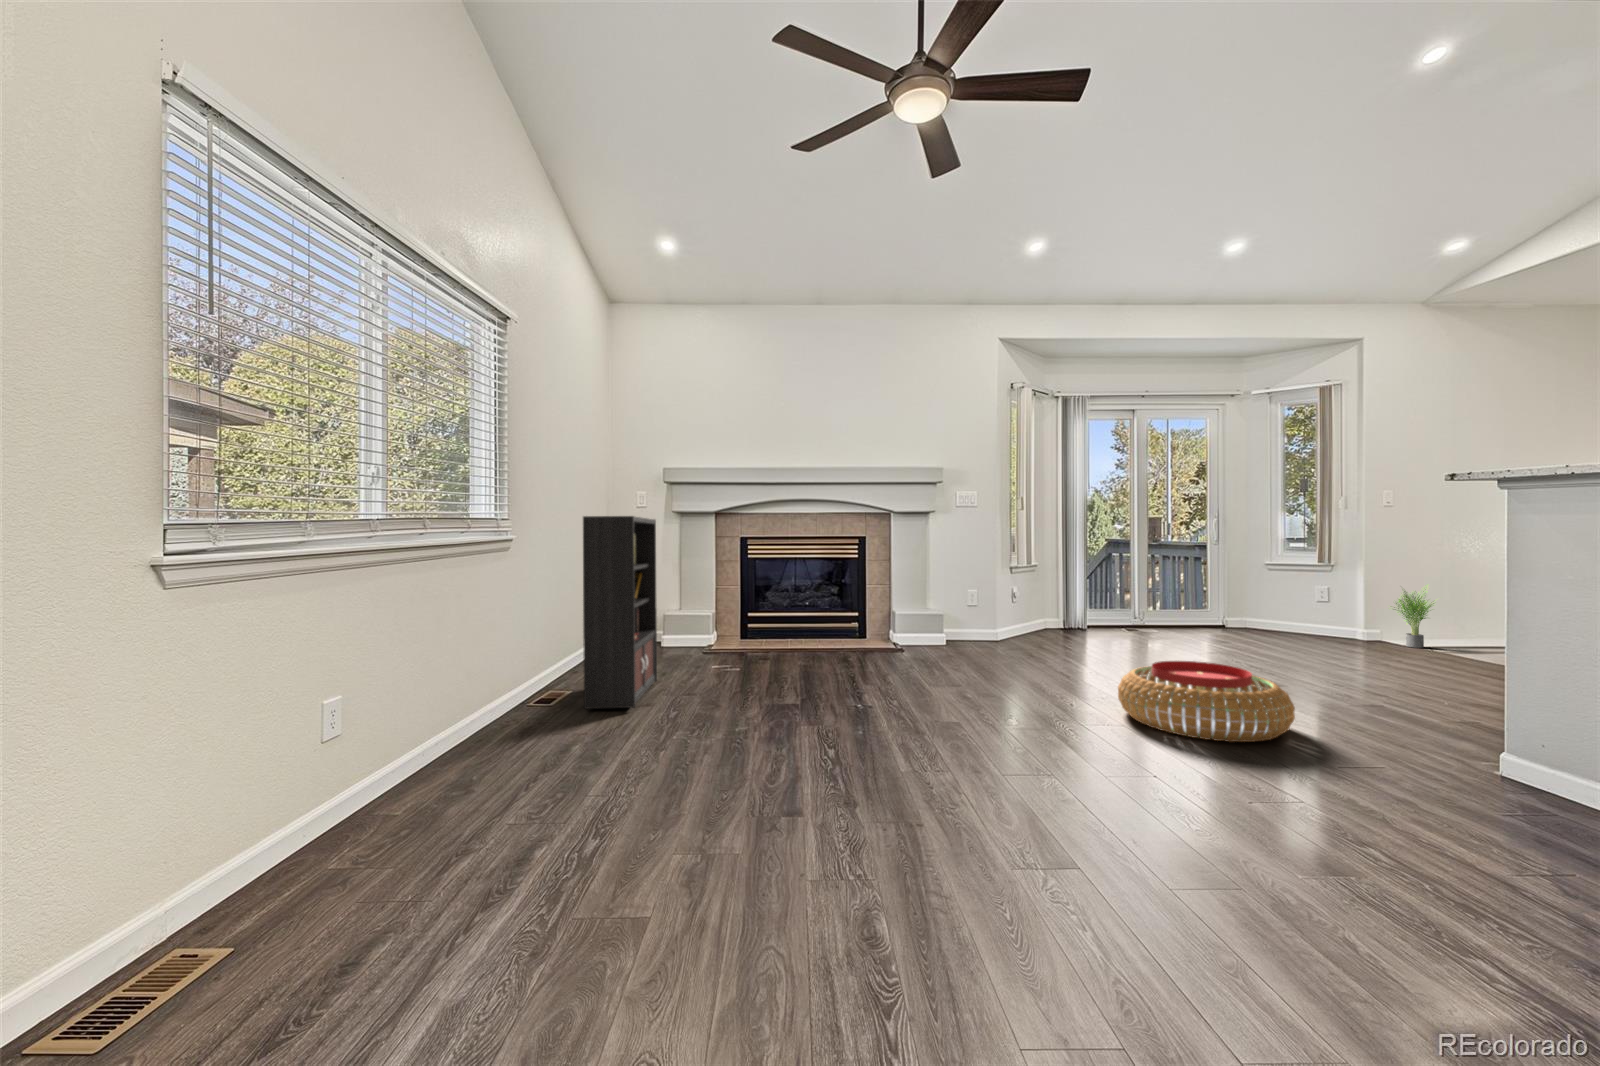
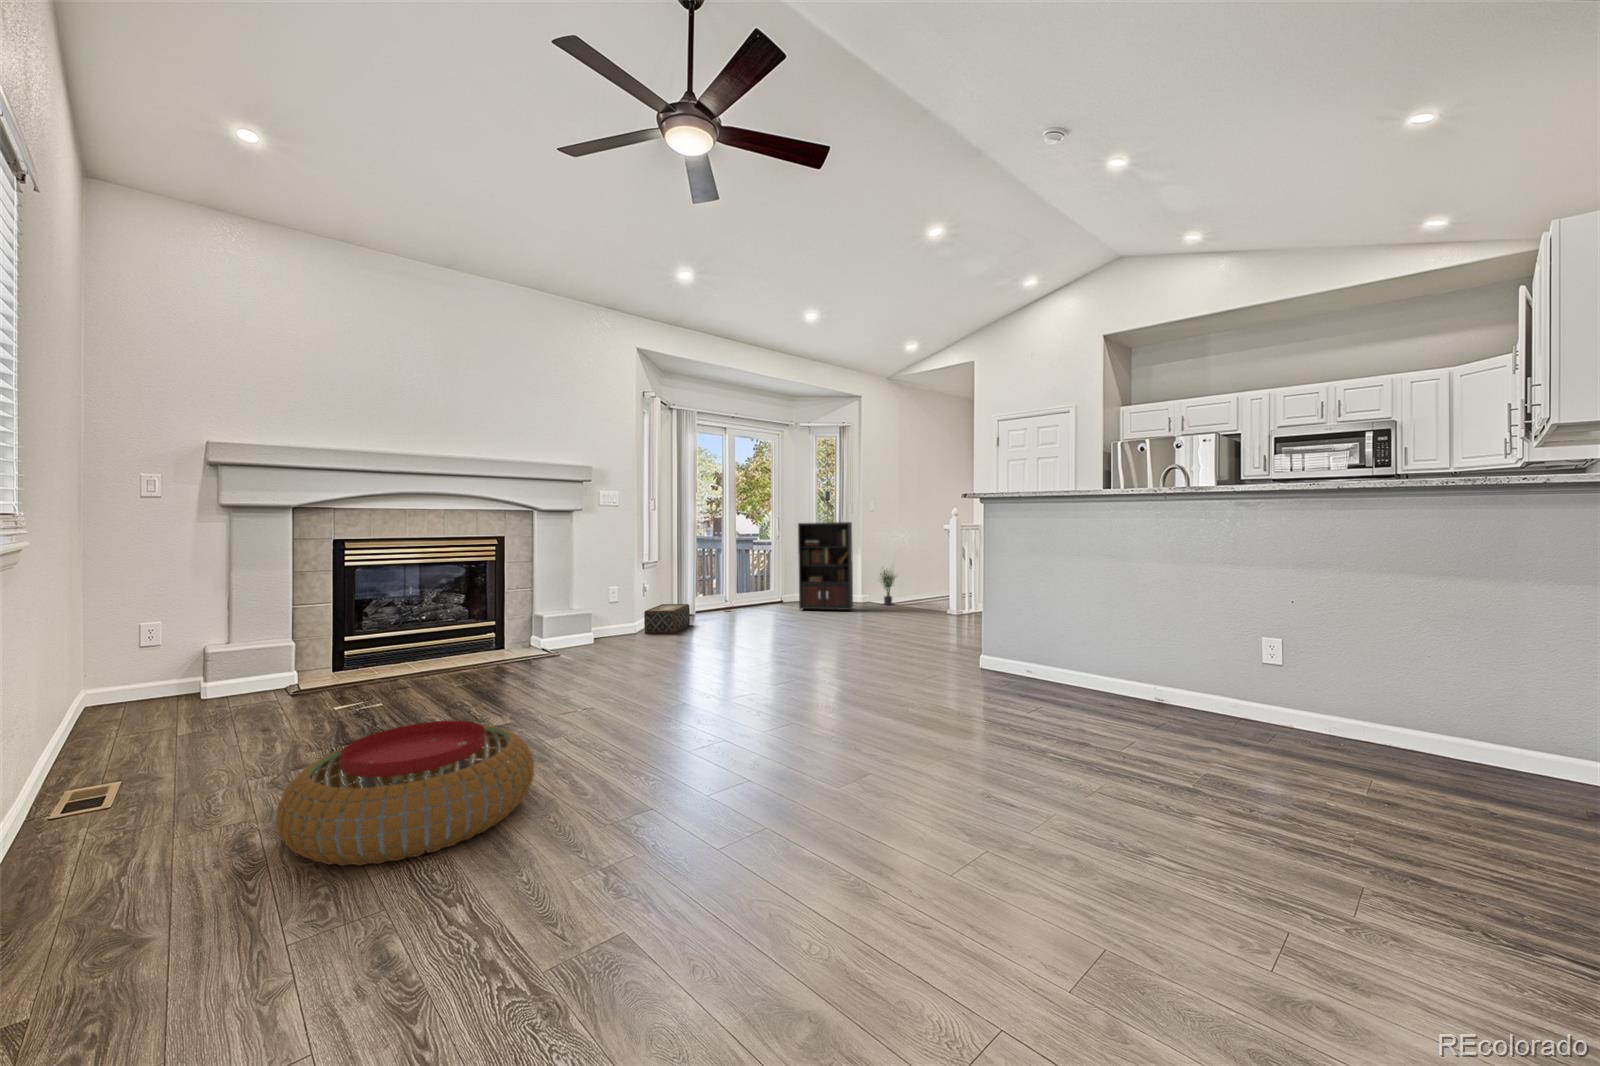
bookcase: present [583,516,657,709] -> present [798,522,853,610]
woven basket: none [1009,613,1068,645] -> present [644,604,690,633]
pouf: present [1118,661,1295,742] -> present [276,721,534,866]

